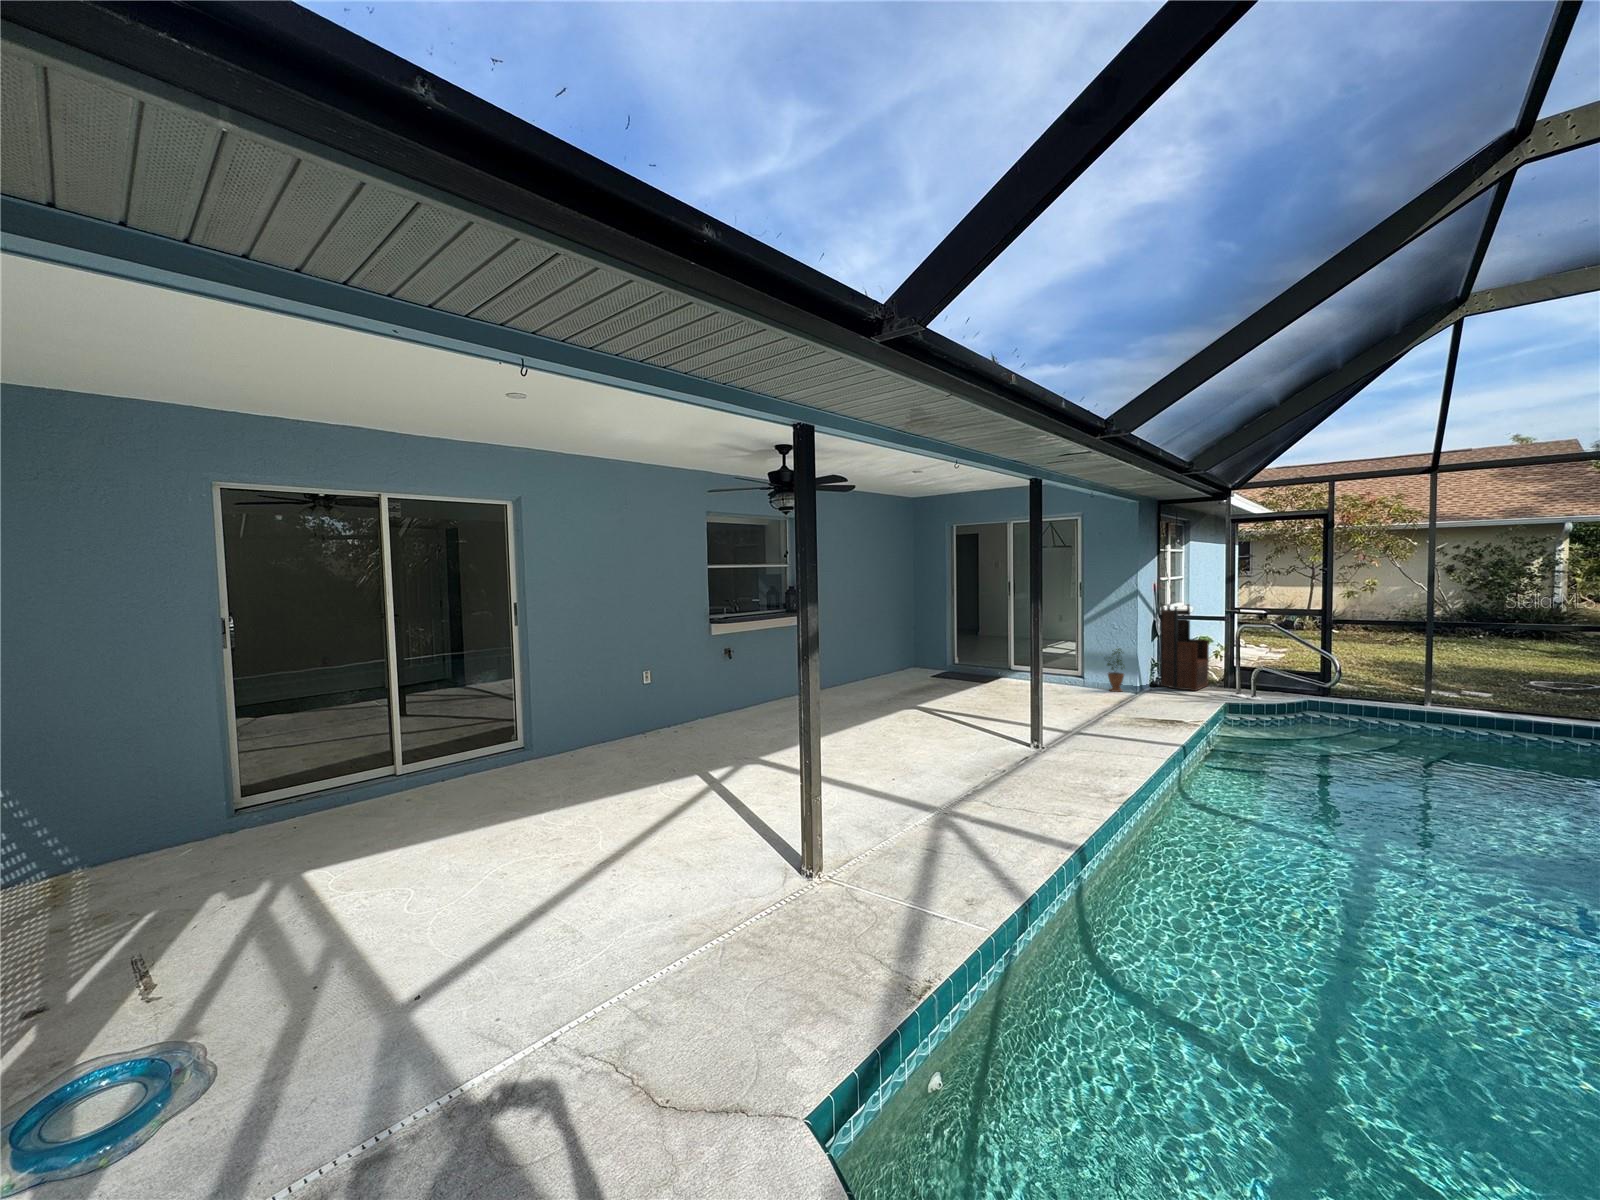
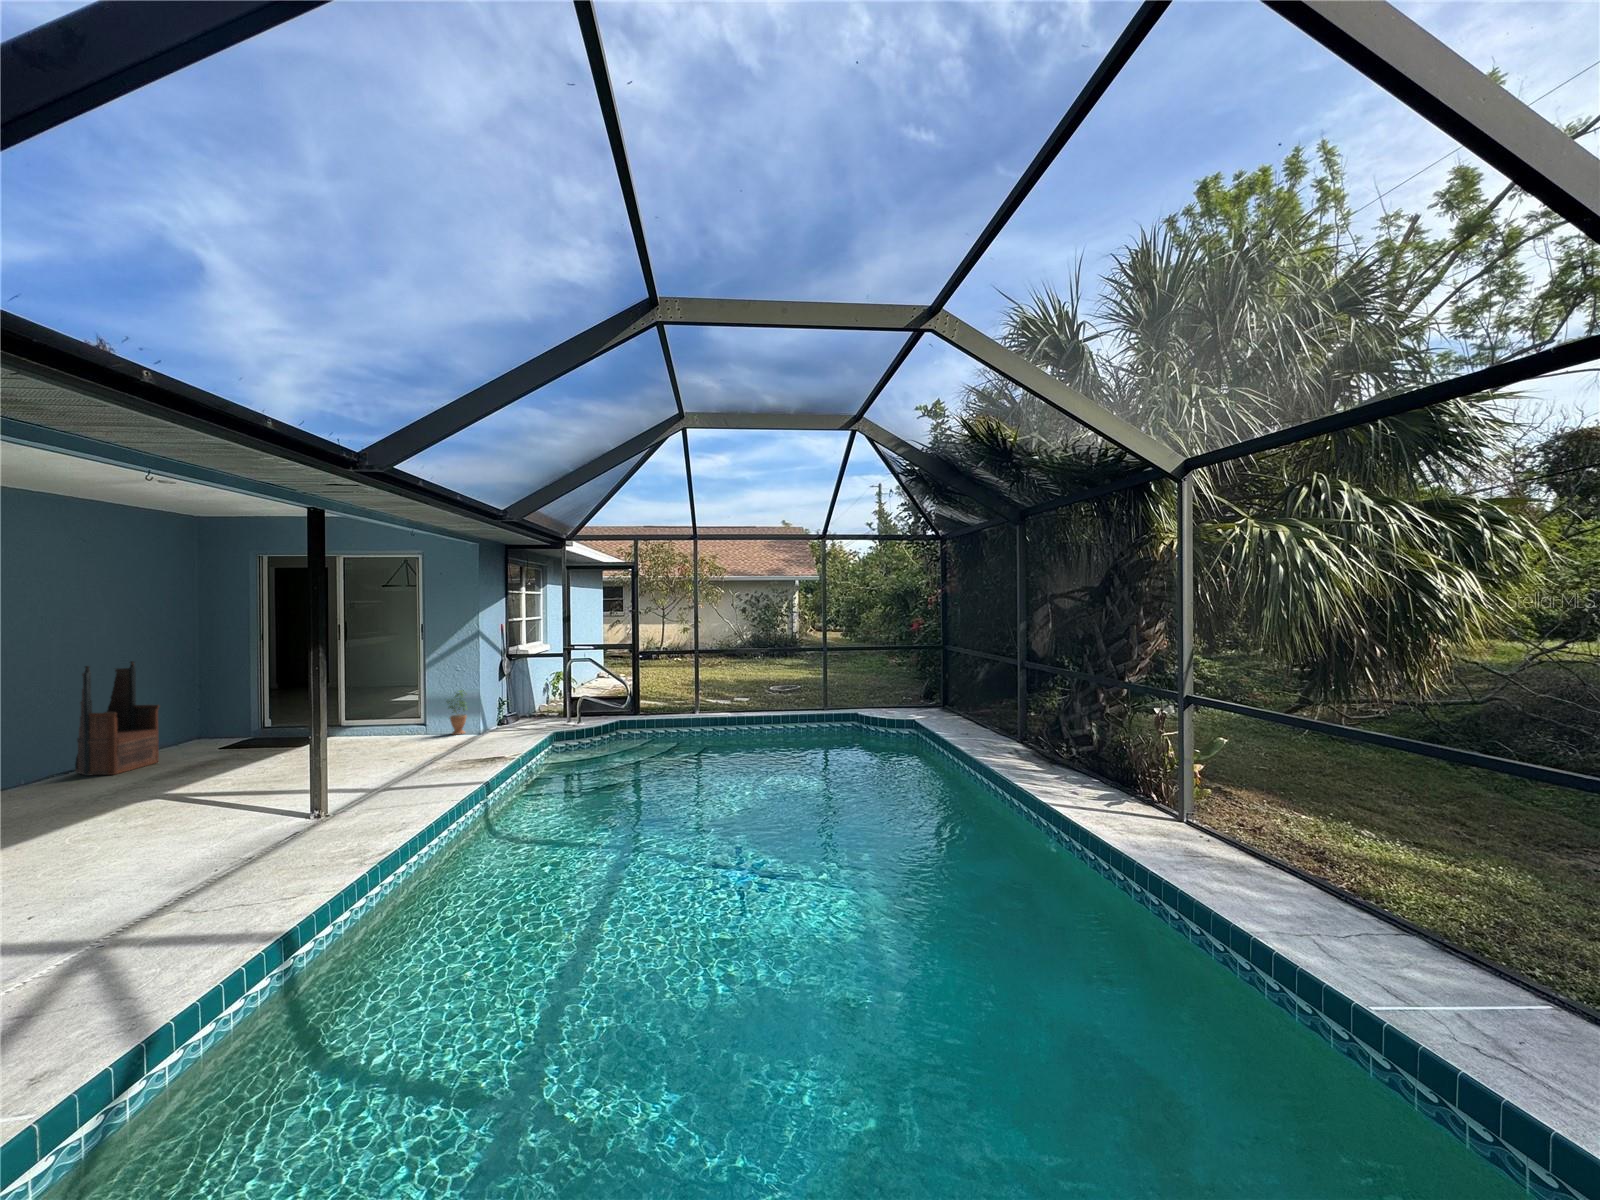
armchair: present [1160,604,1209,691] -> present [75,661,159,776]

